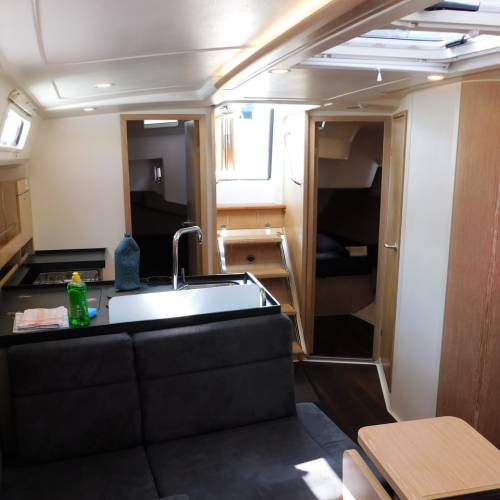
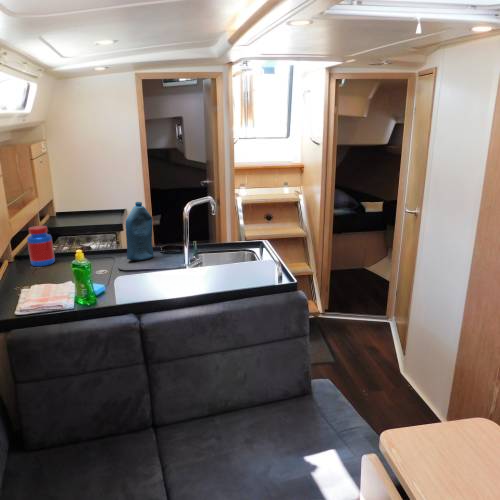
jar: none [17,256,42,296] -> present [27,226,55,267]

